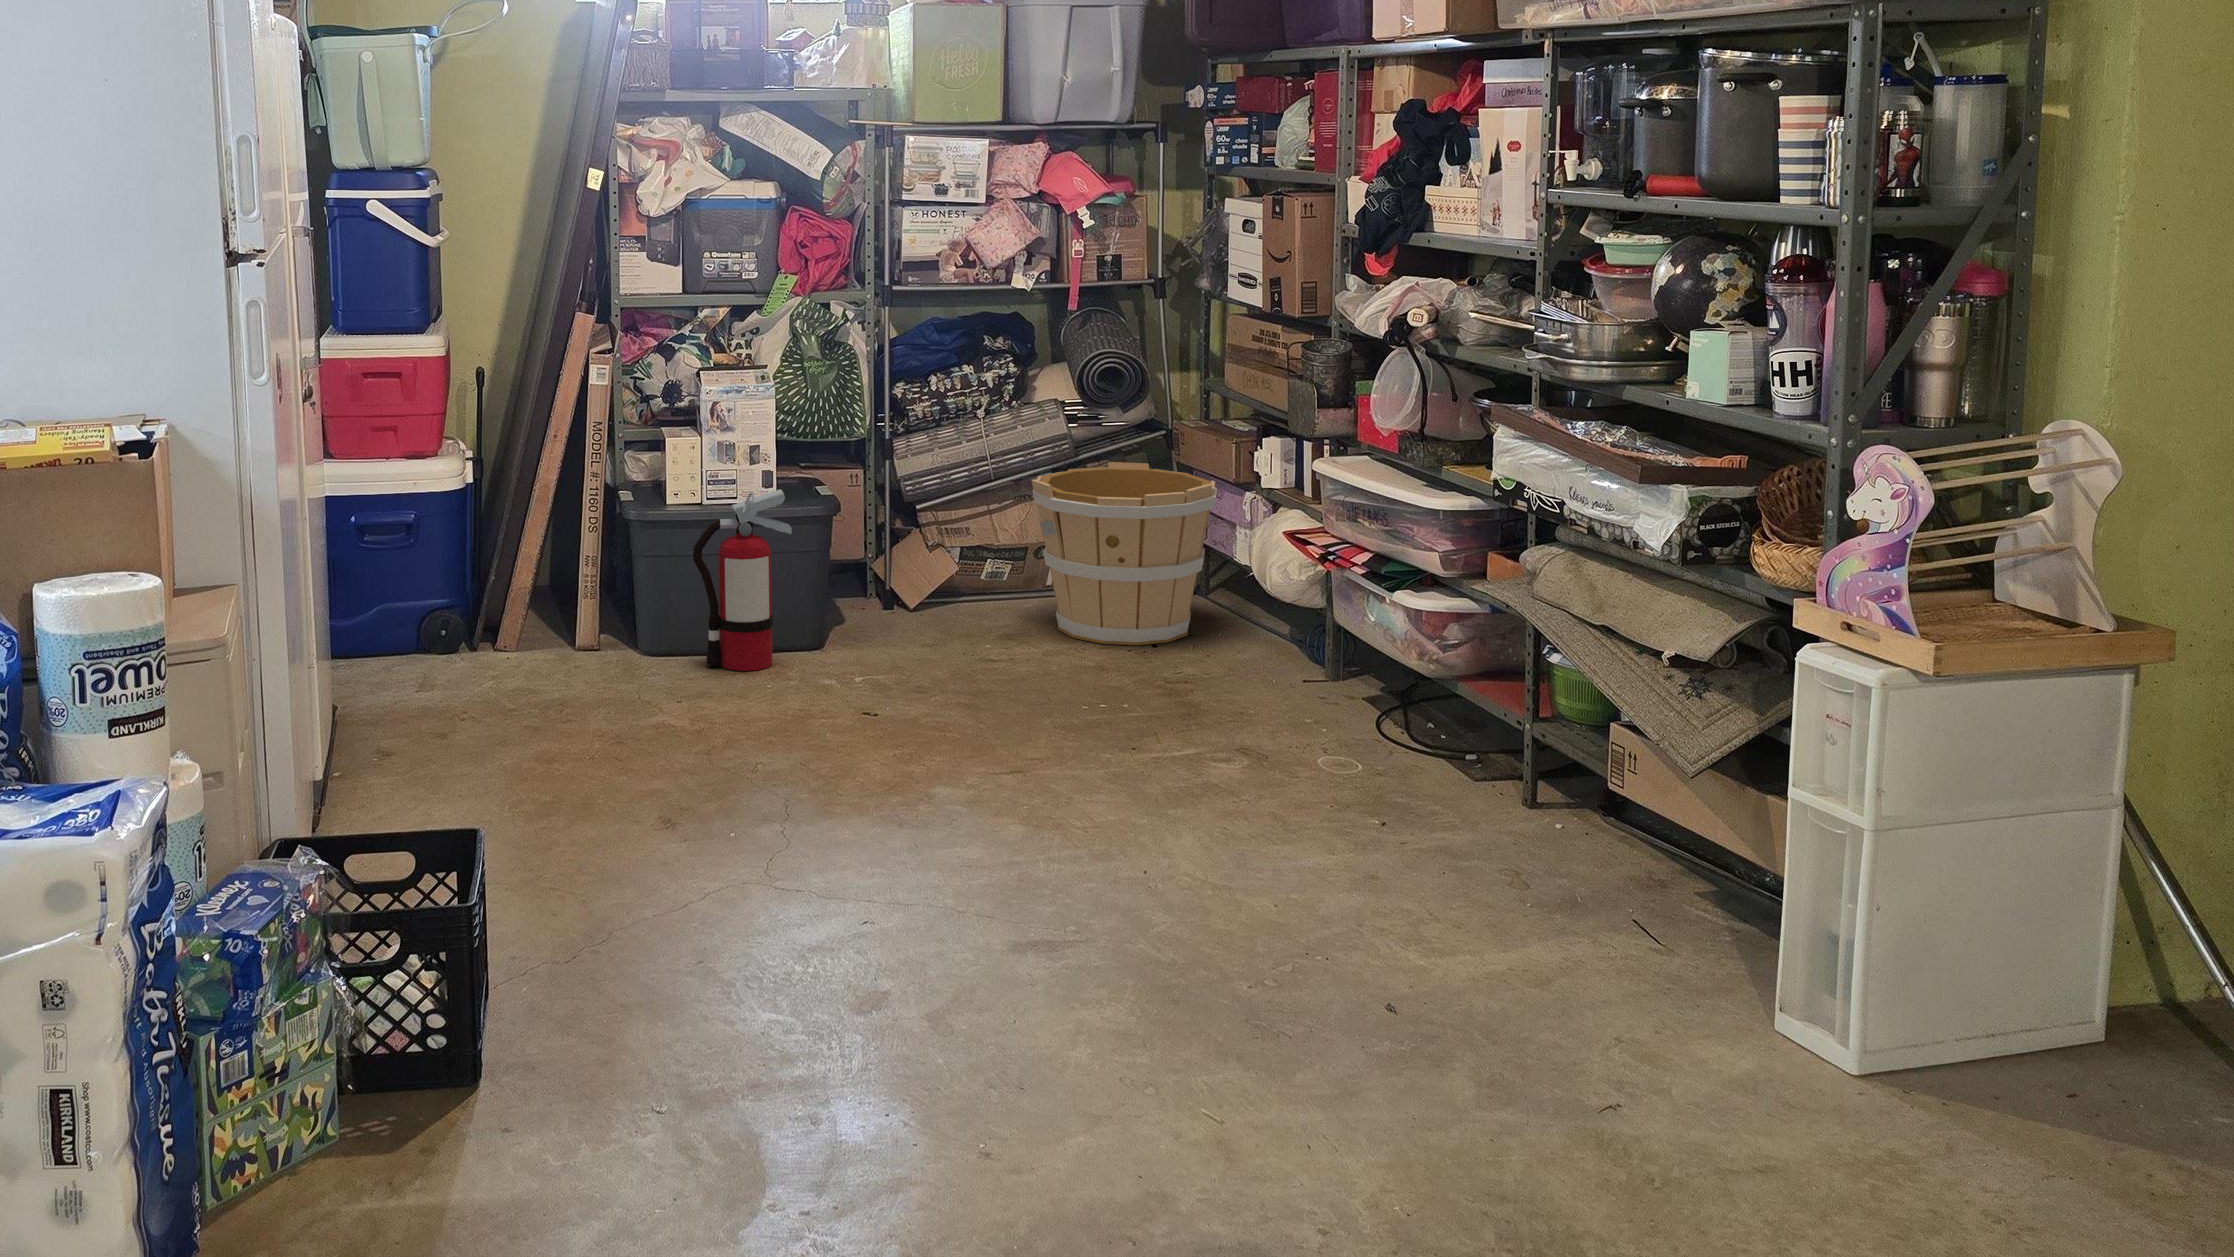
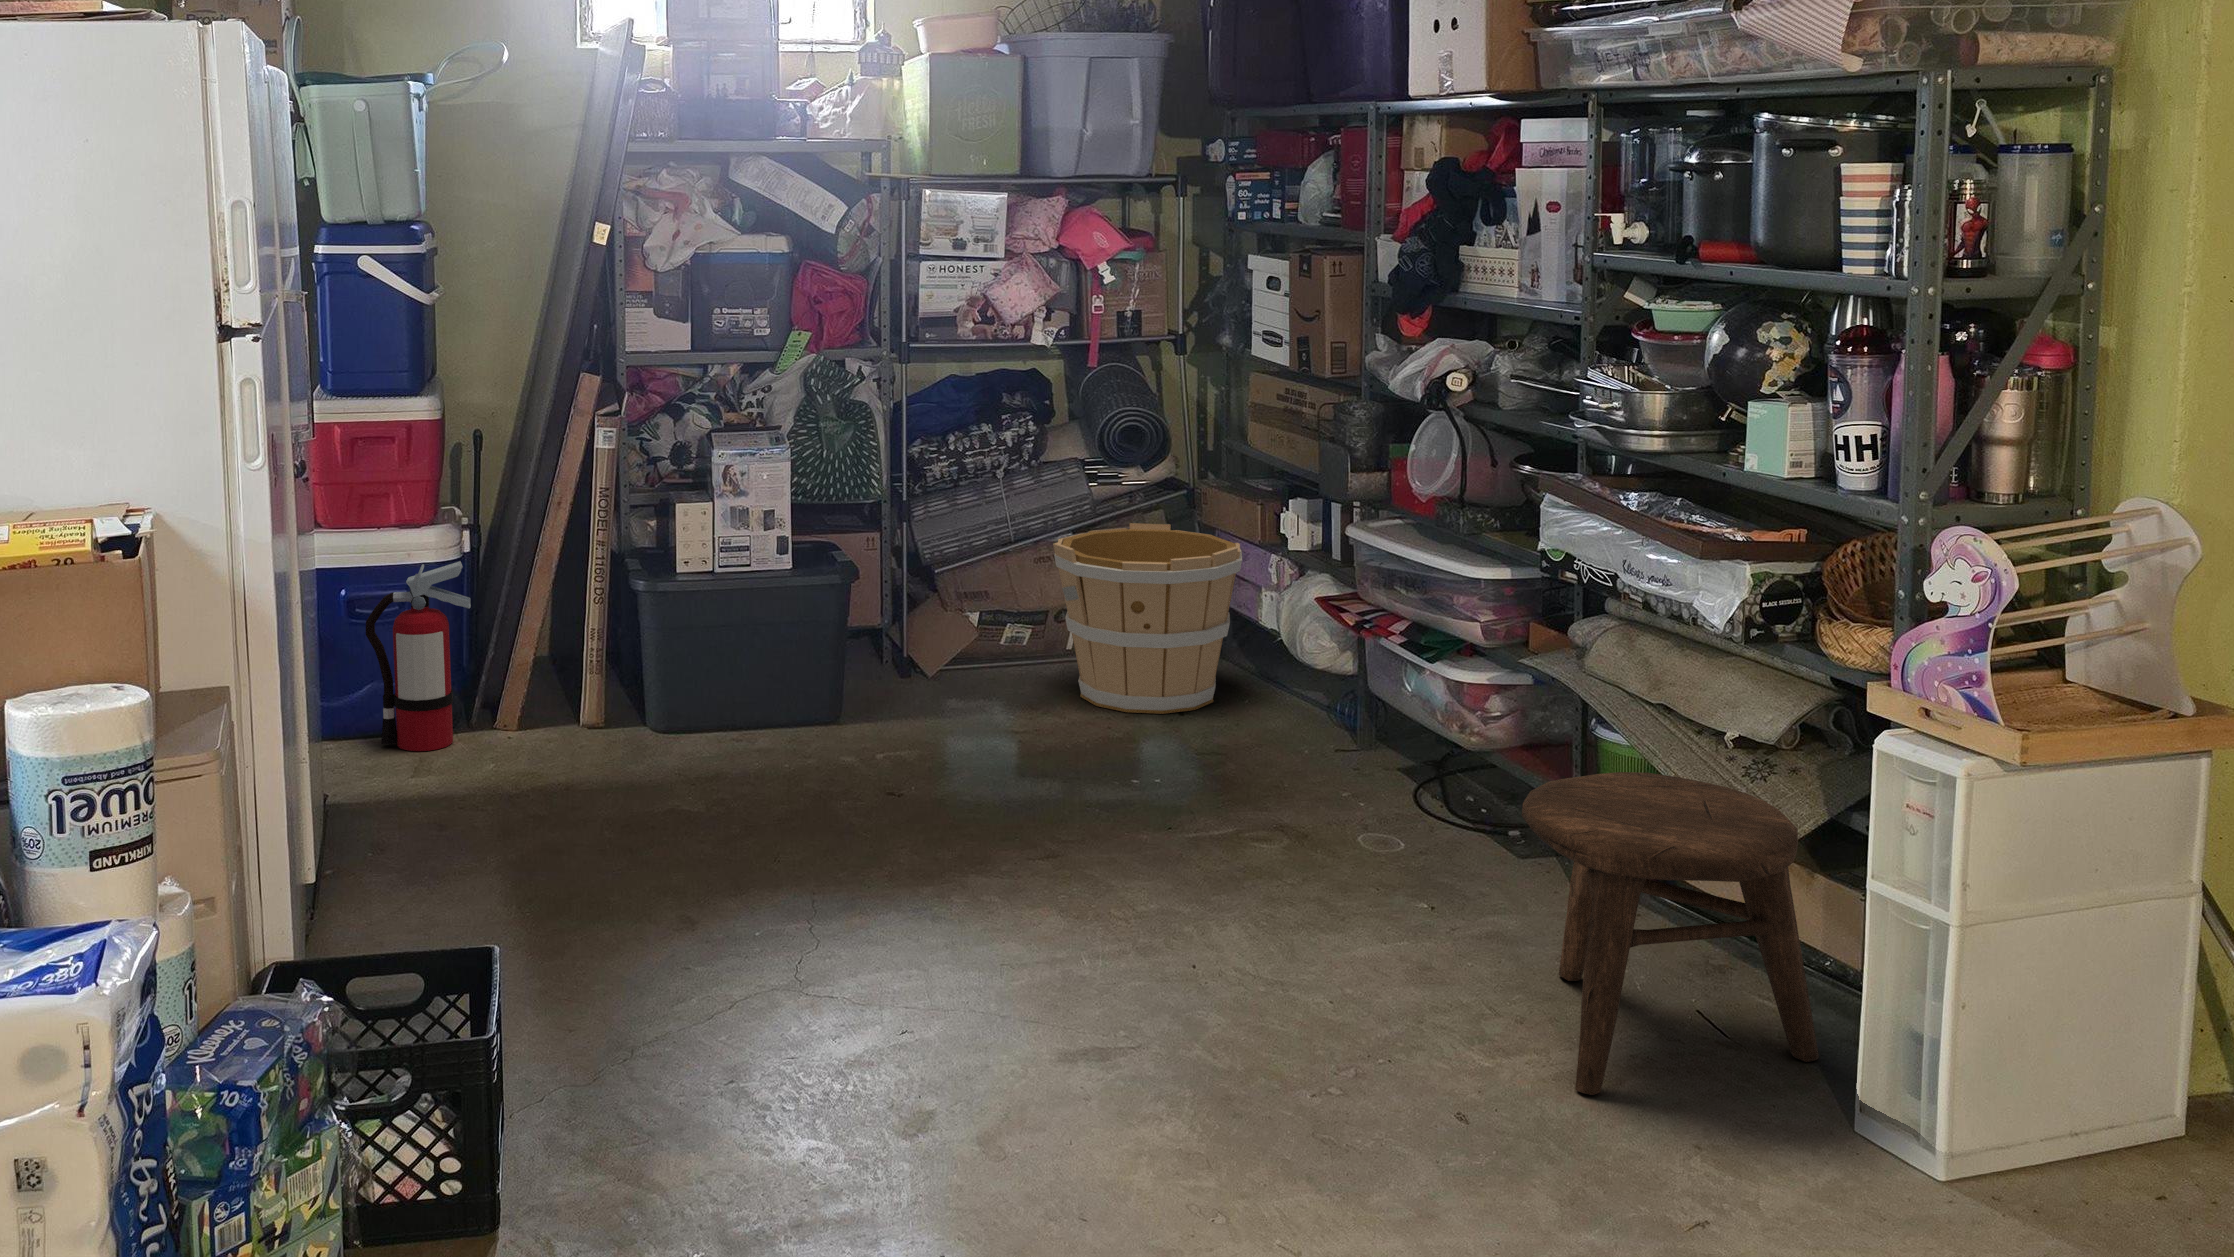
fire extinguisher: present [693,489,792,671] -> present [366,561,471,751]
stool: none [1458,688,1745,990] -> present [1522,772,1819,1095]

